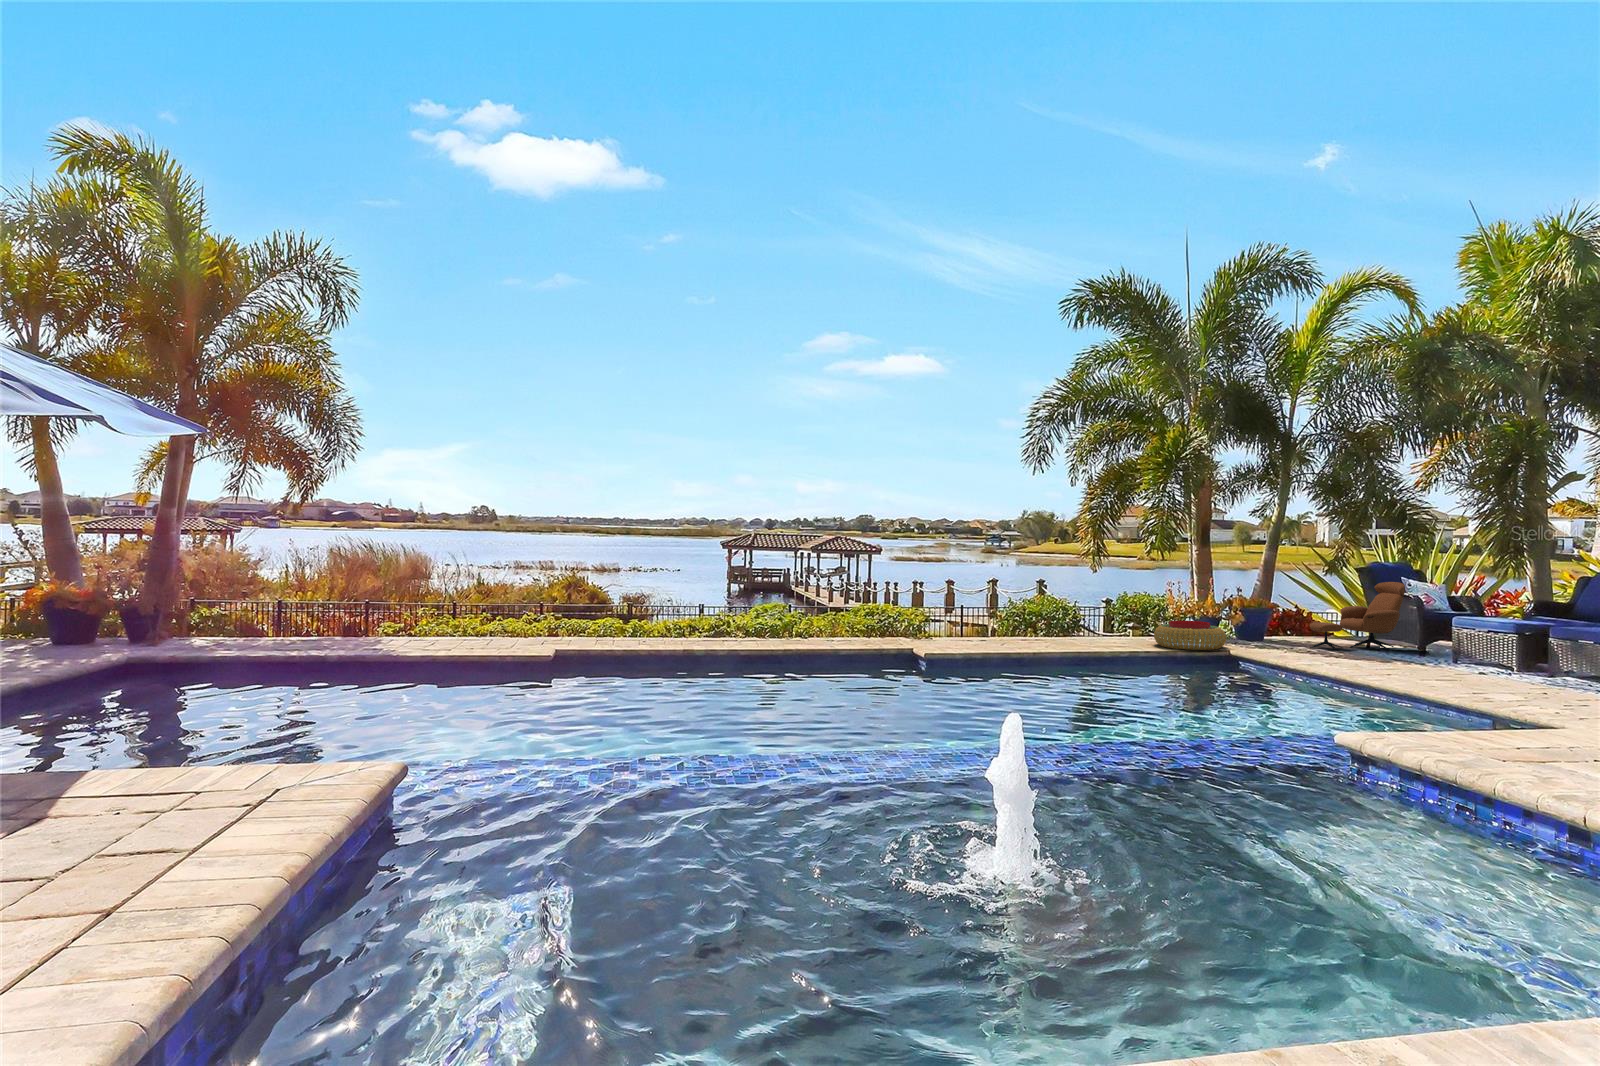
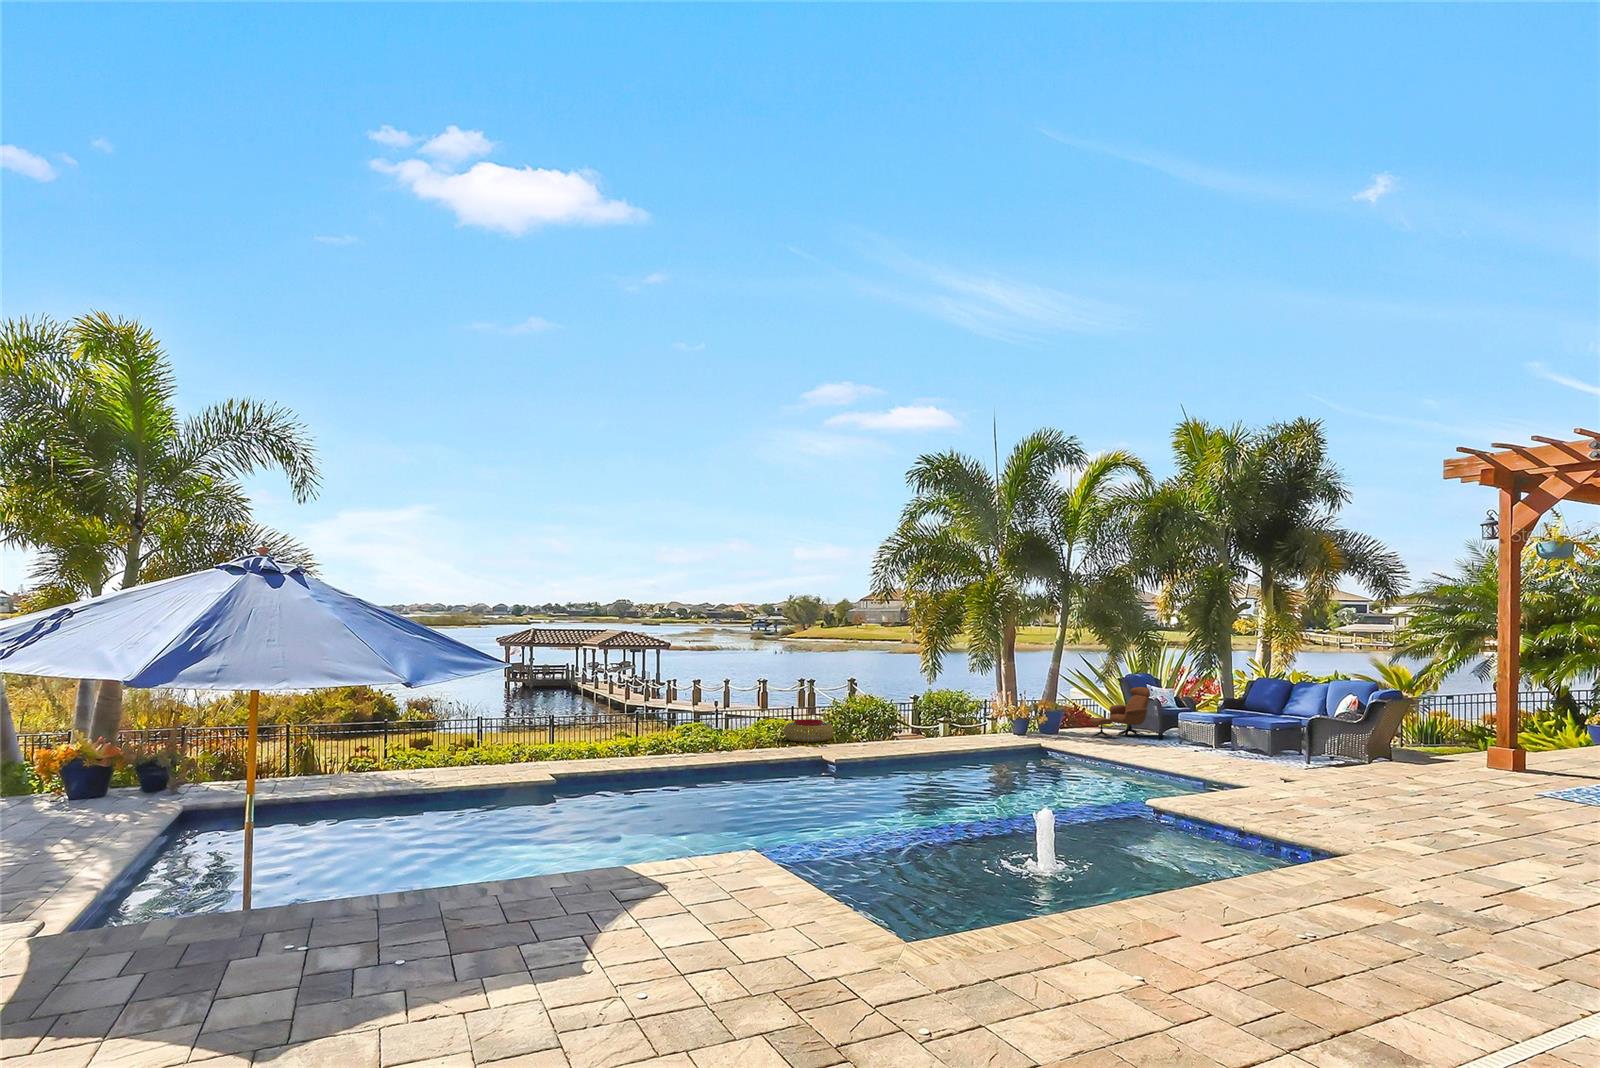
pouf: present [1154,621,1226,650] -> present [784,719,834,742]

